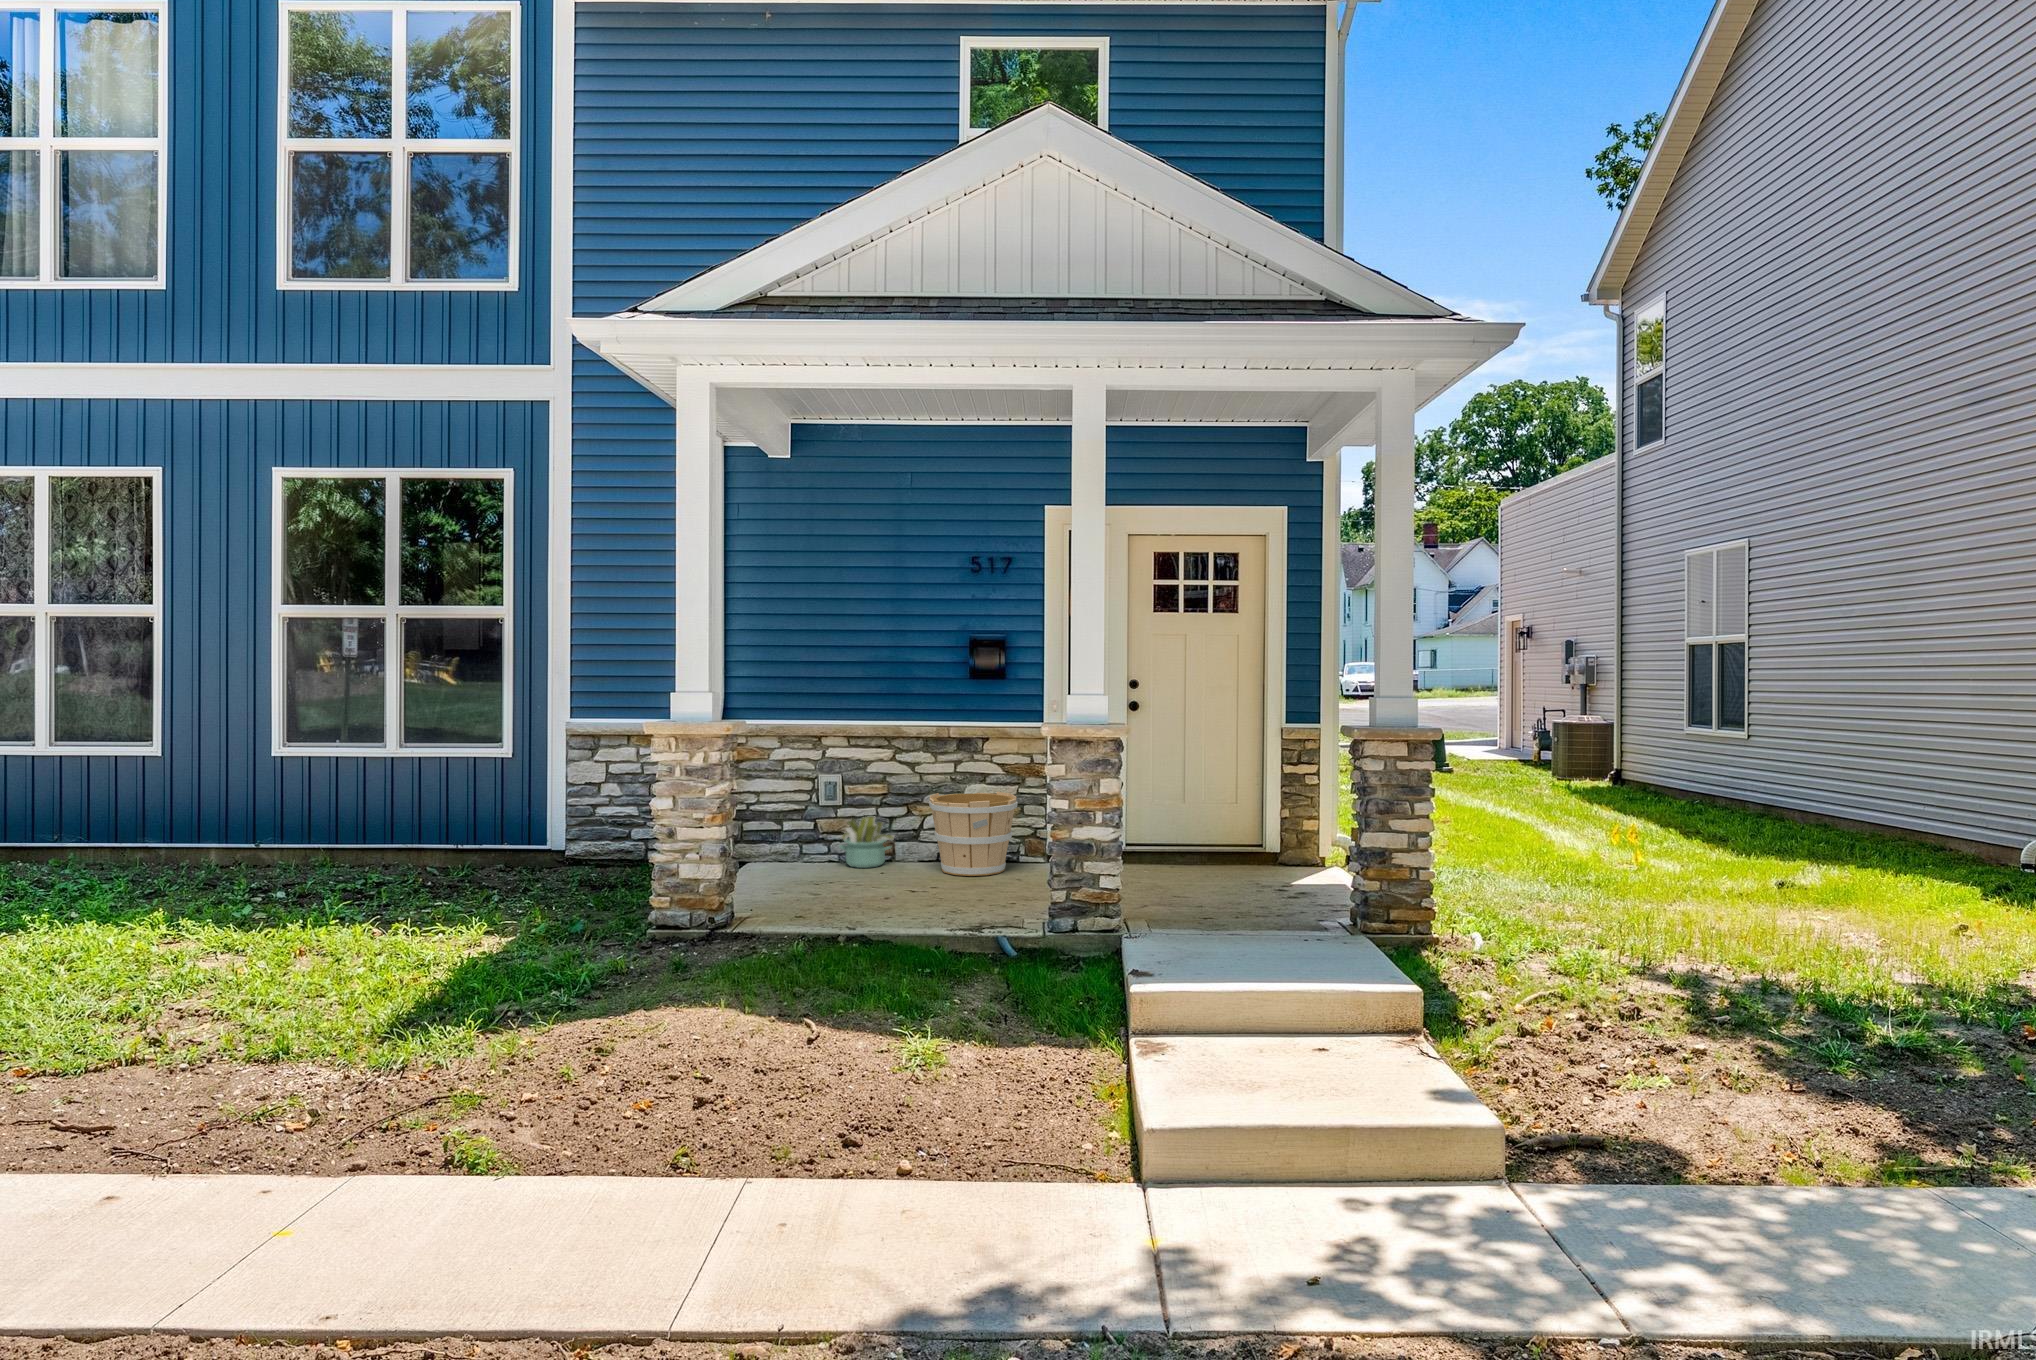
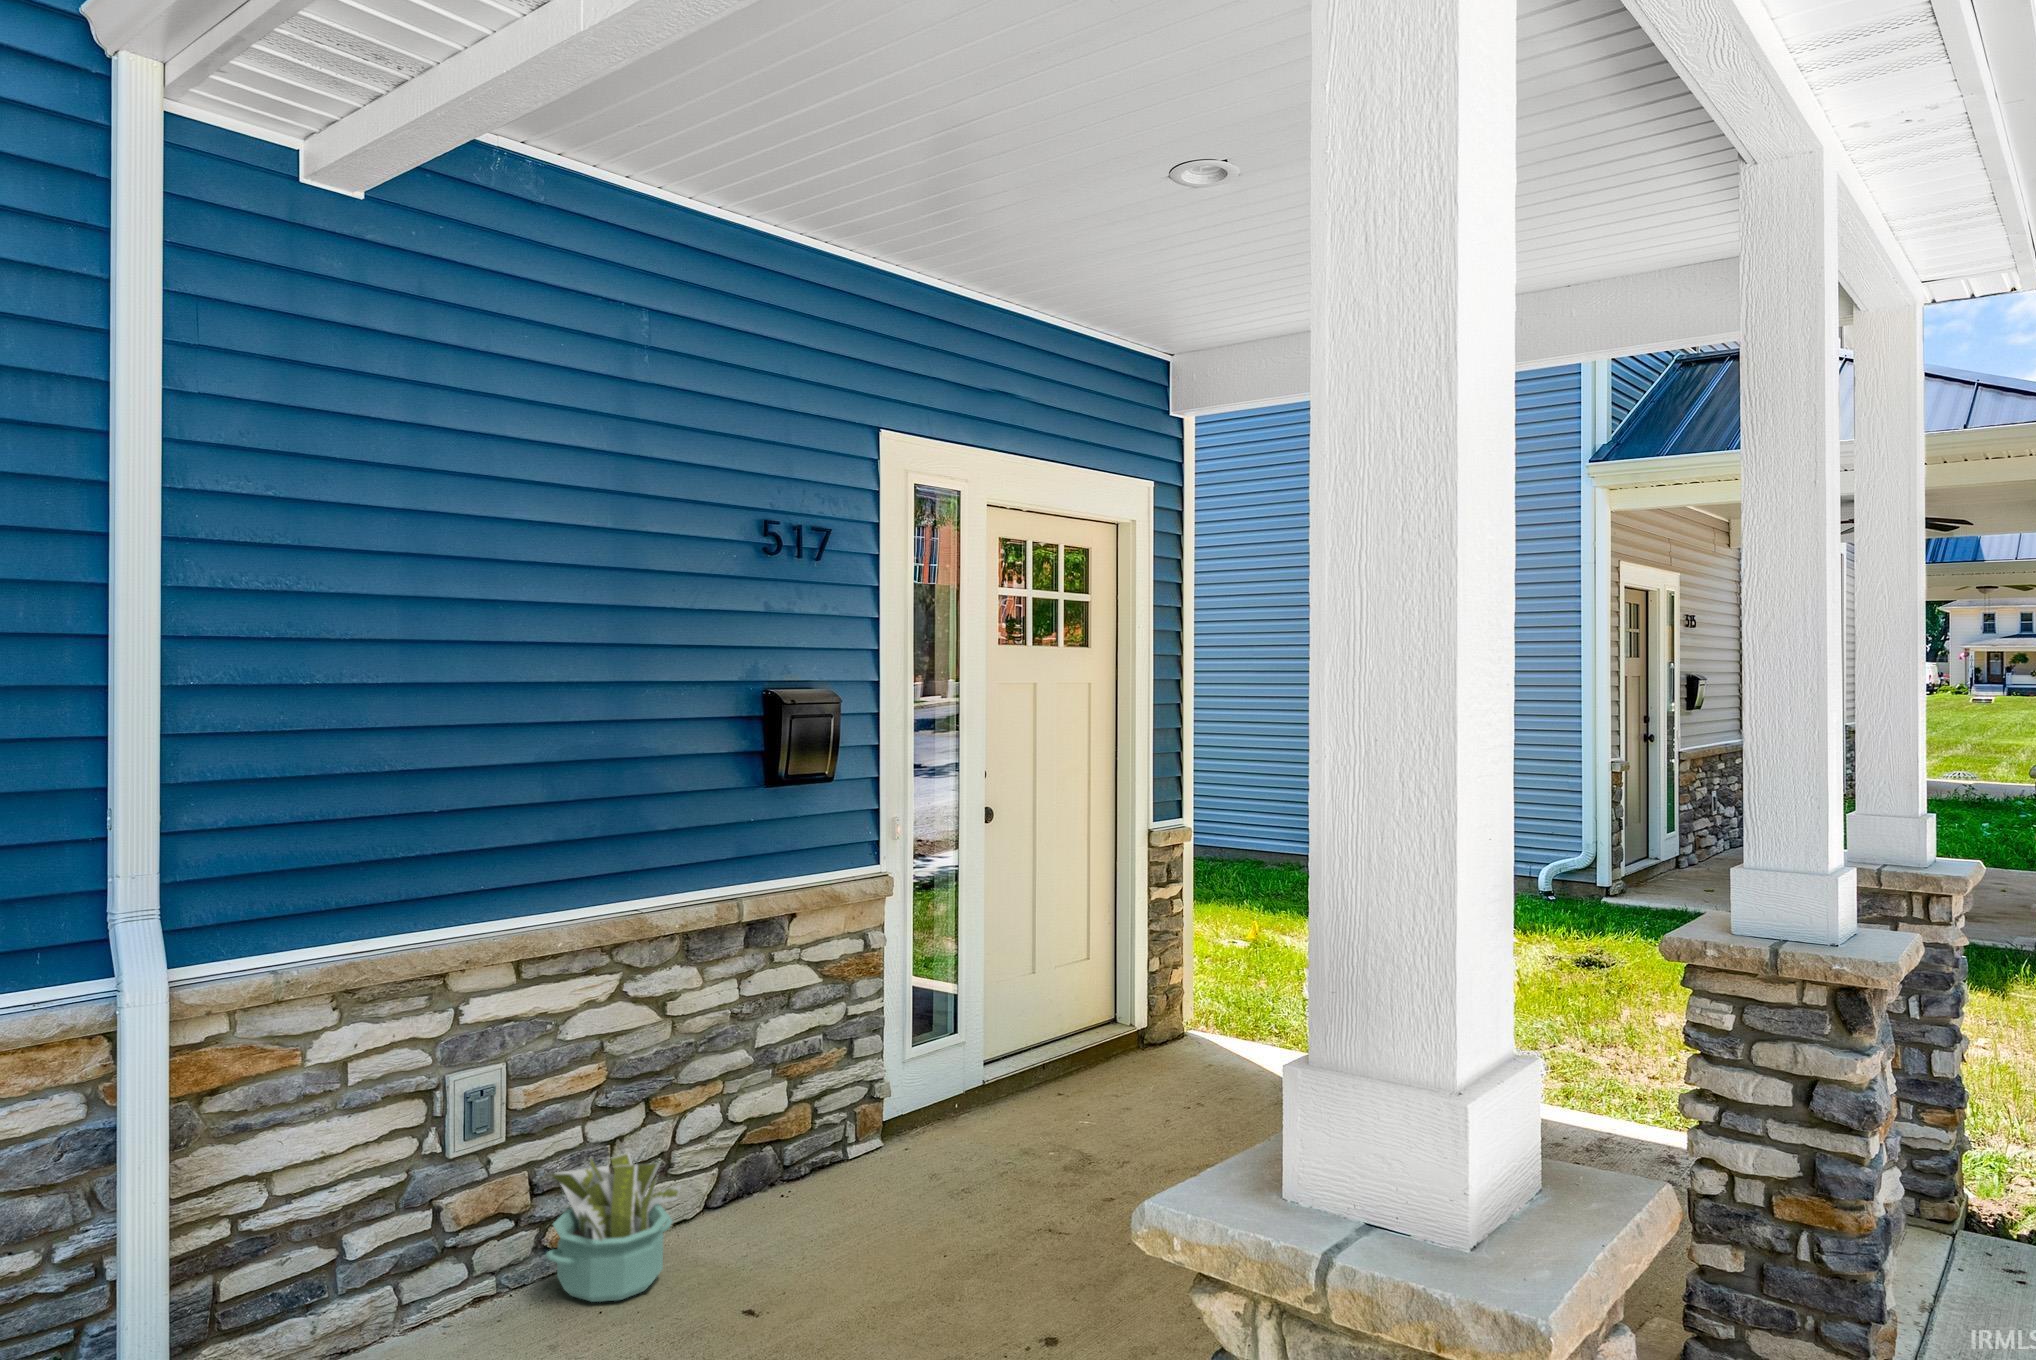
wooden bucket: present [929,792,1018,876] -> none [757,1025,953,1243]

